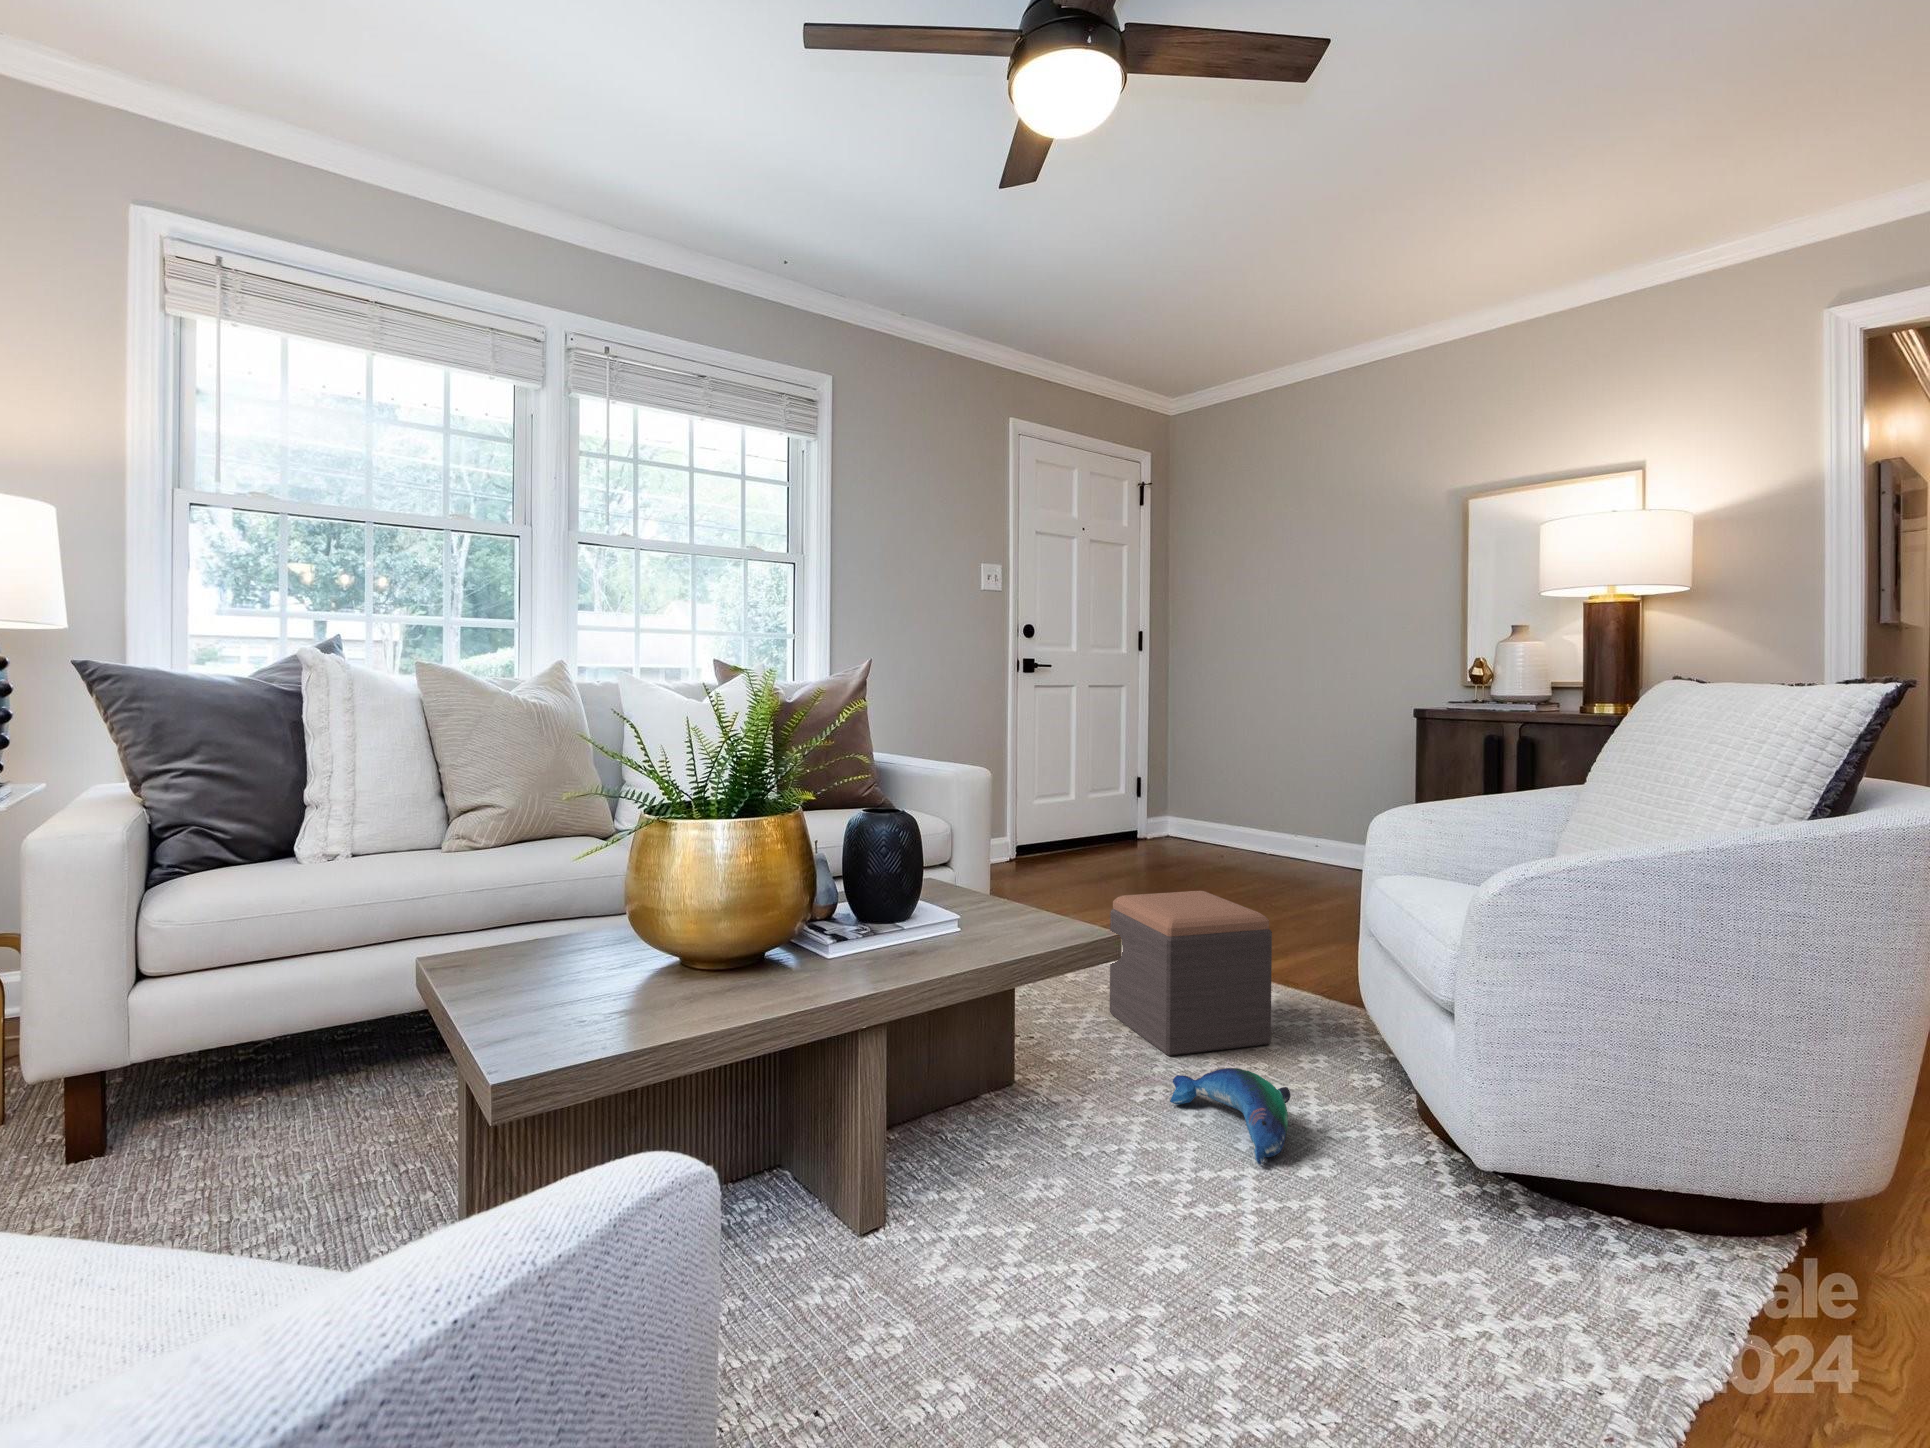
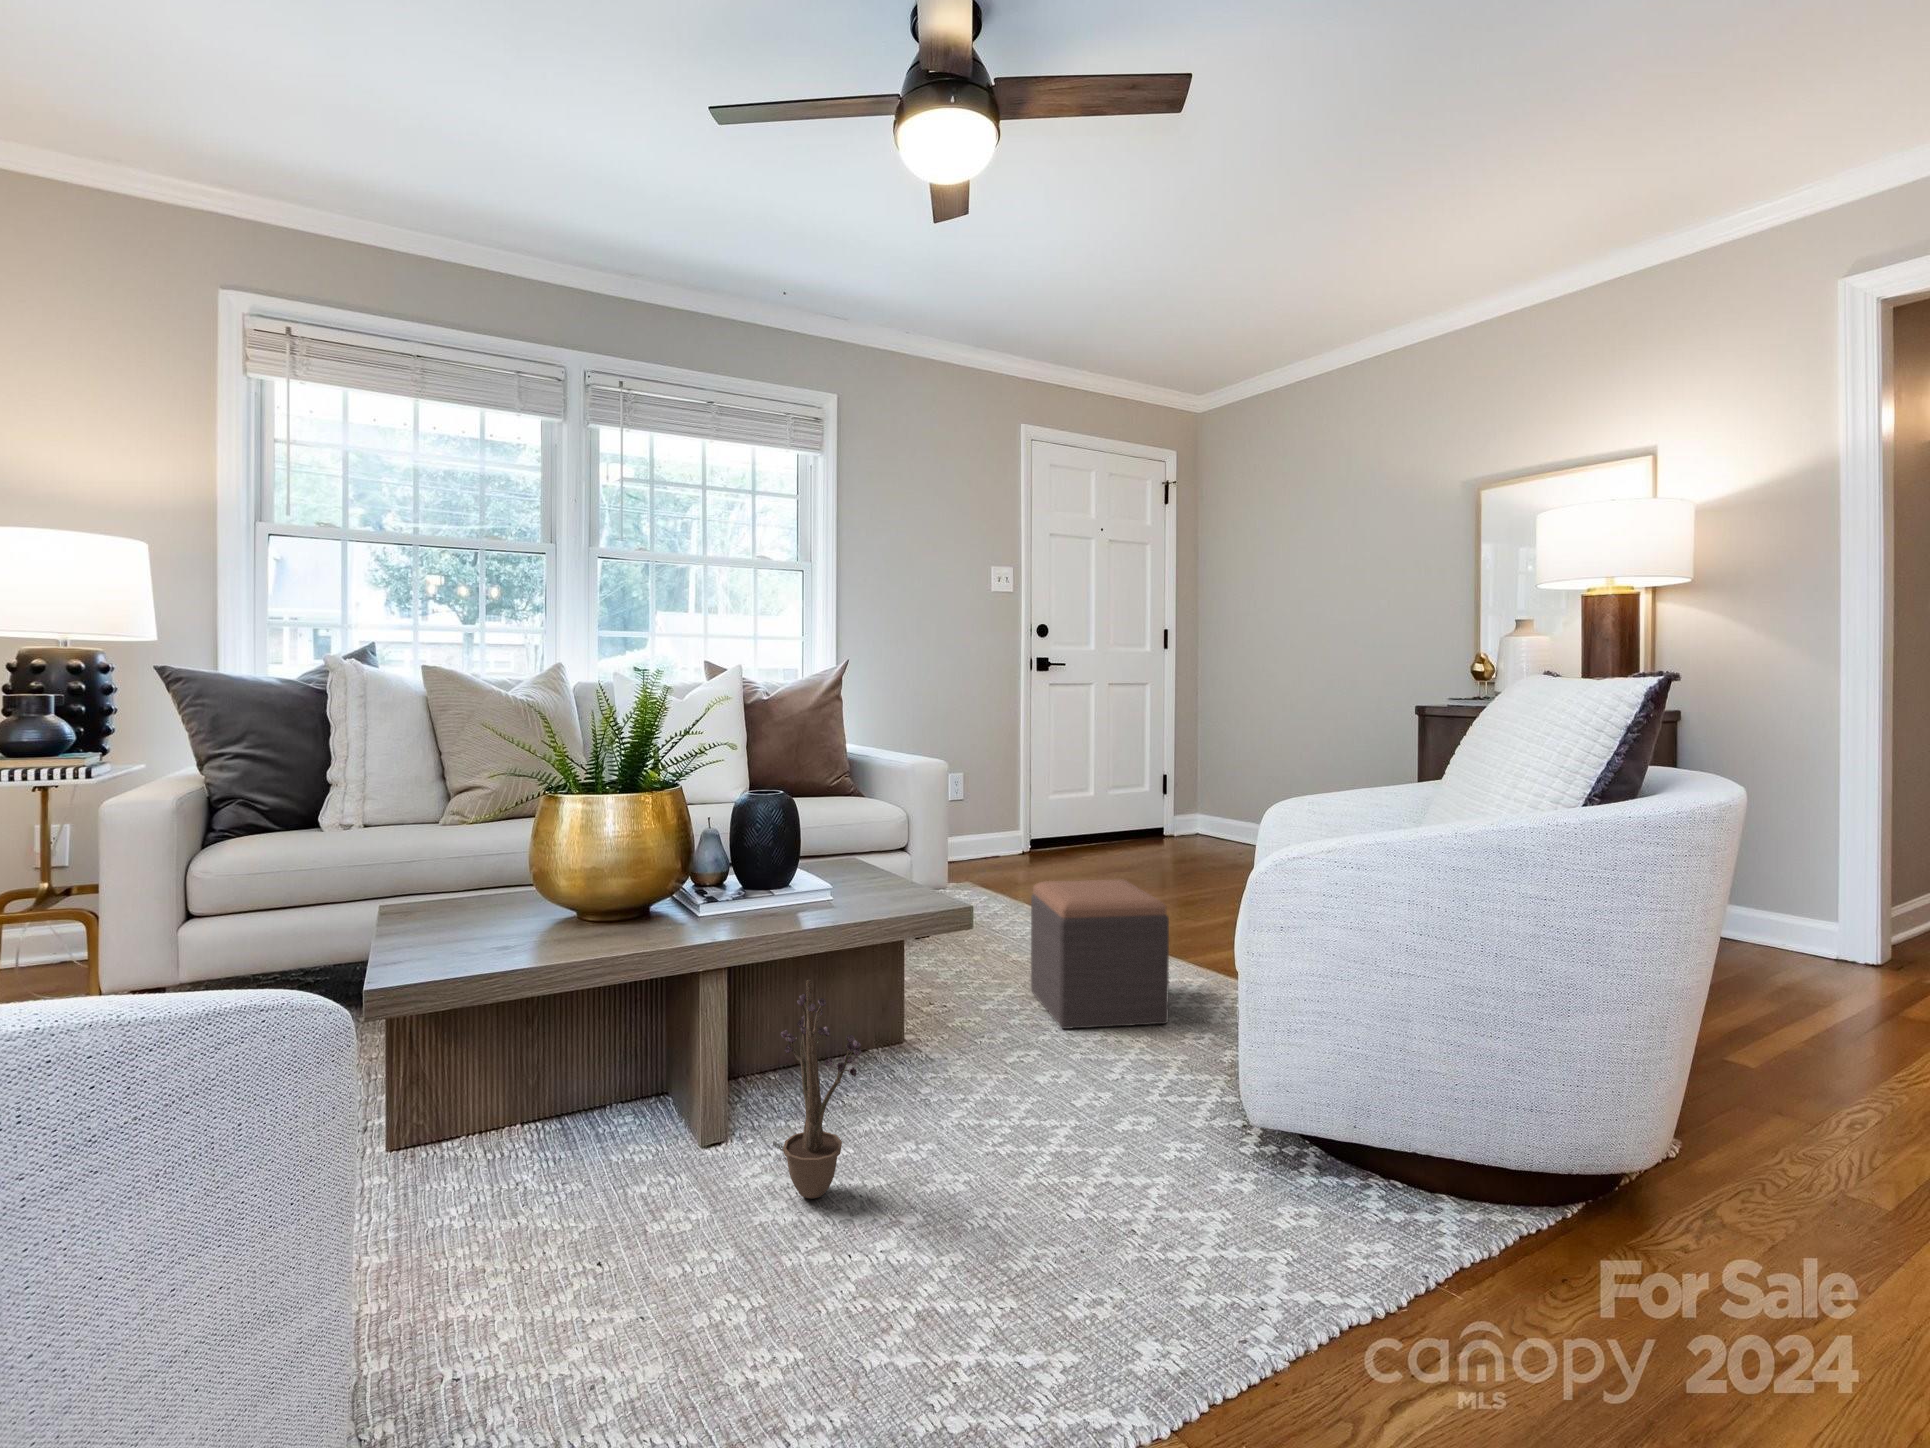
decorative plant: none [948,1035,1097,1297] -> present [773,980,861,1199]
plush toy: present [1170,1068,1290,1164] -> none [1035,1036,1133,1118]

